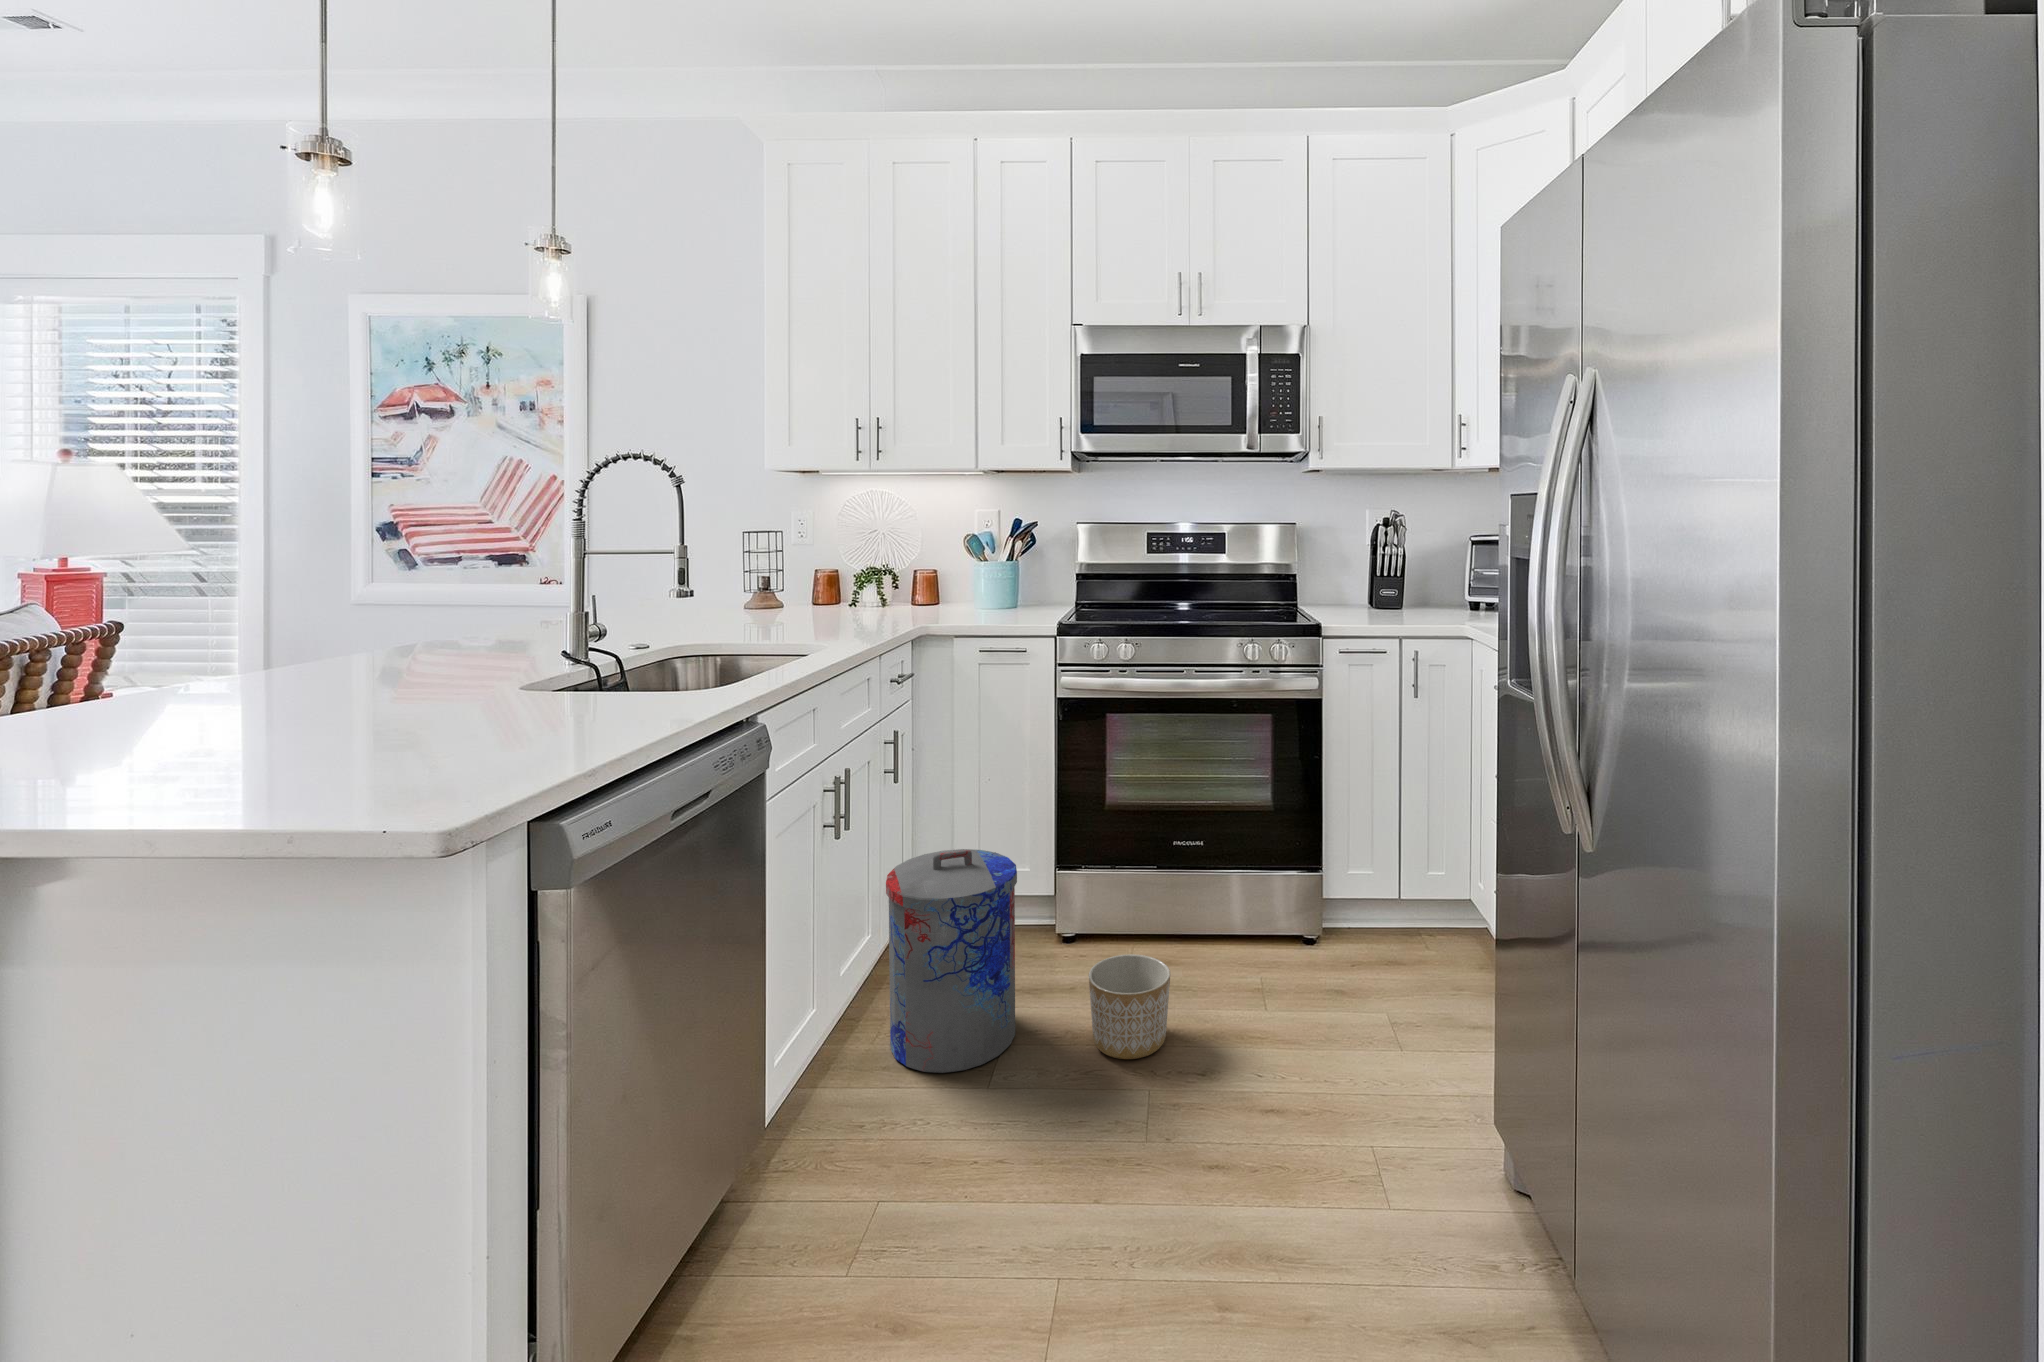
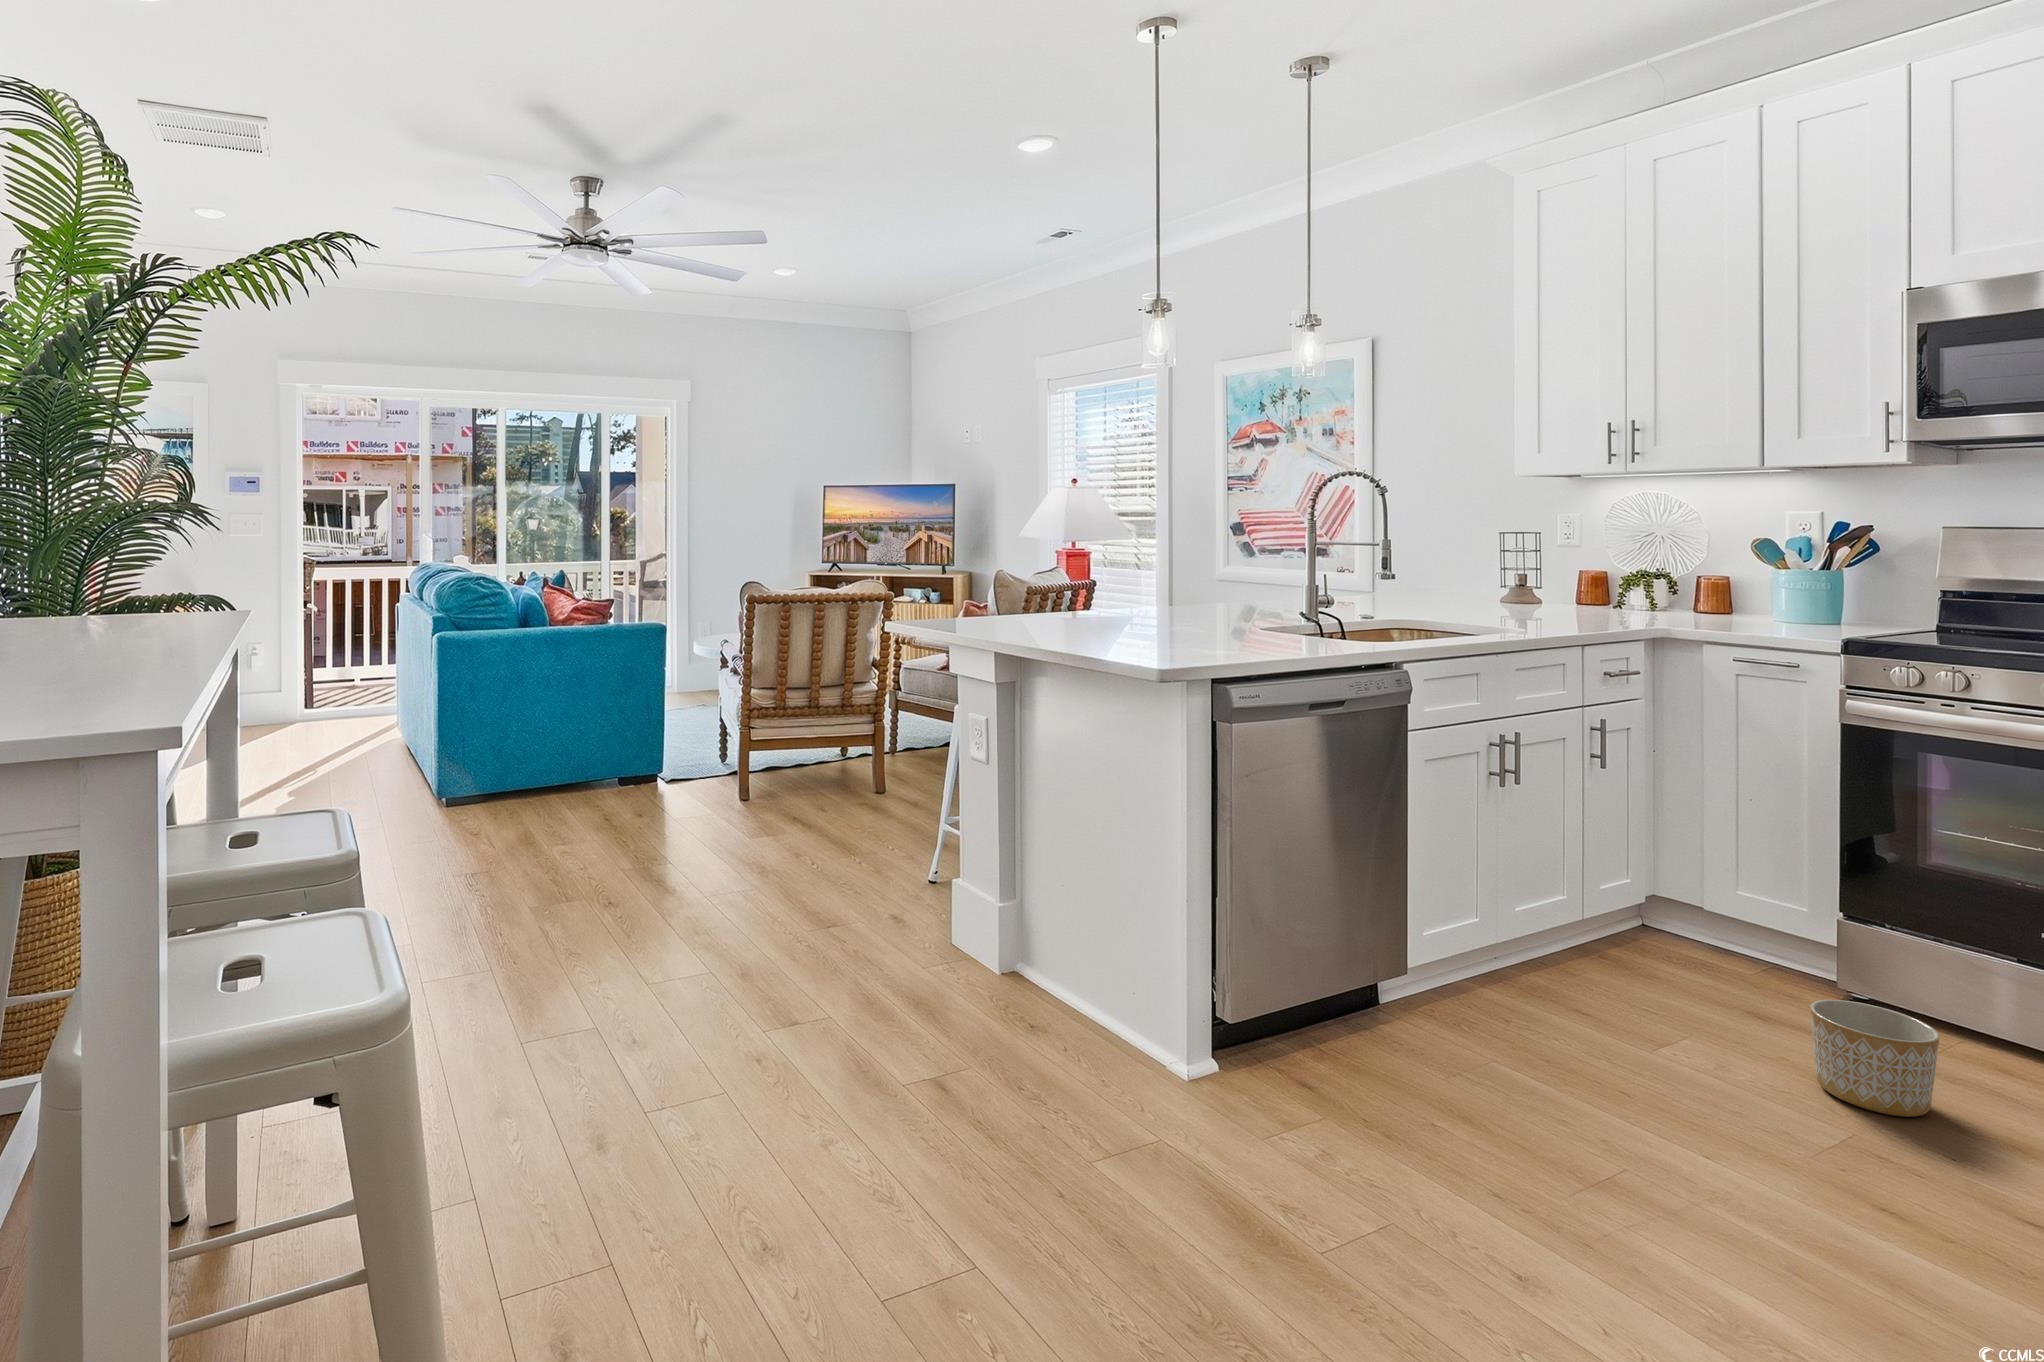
trash can: present [886,849,1017,1073] -> none [1571,830,1728,1042]

